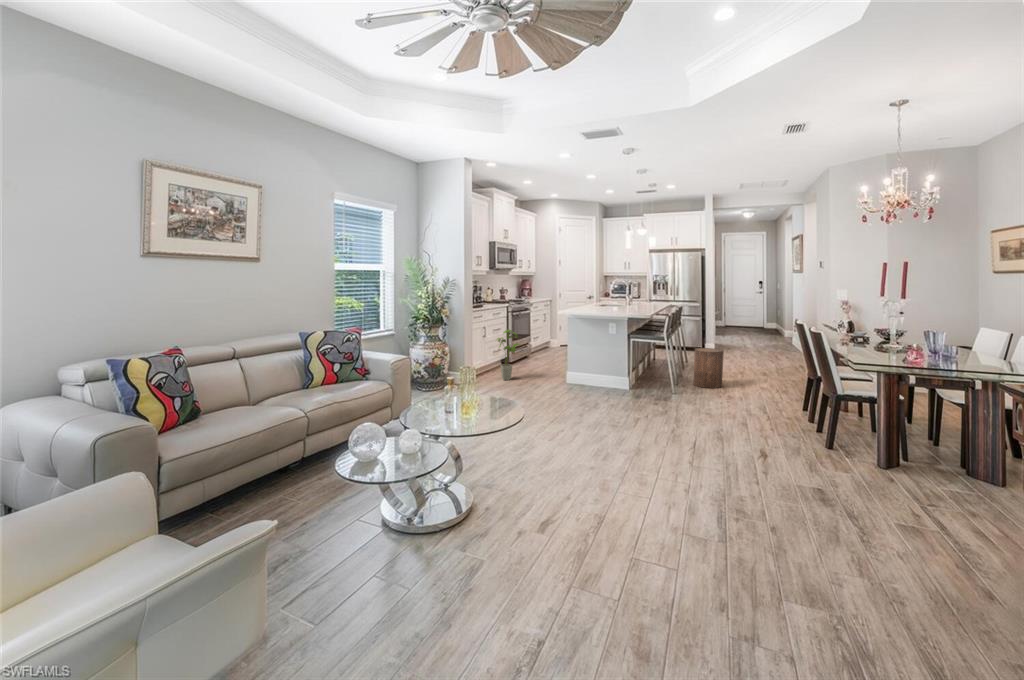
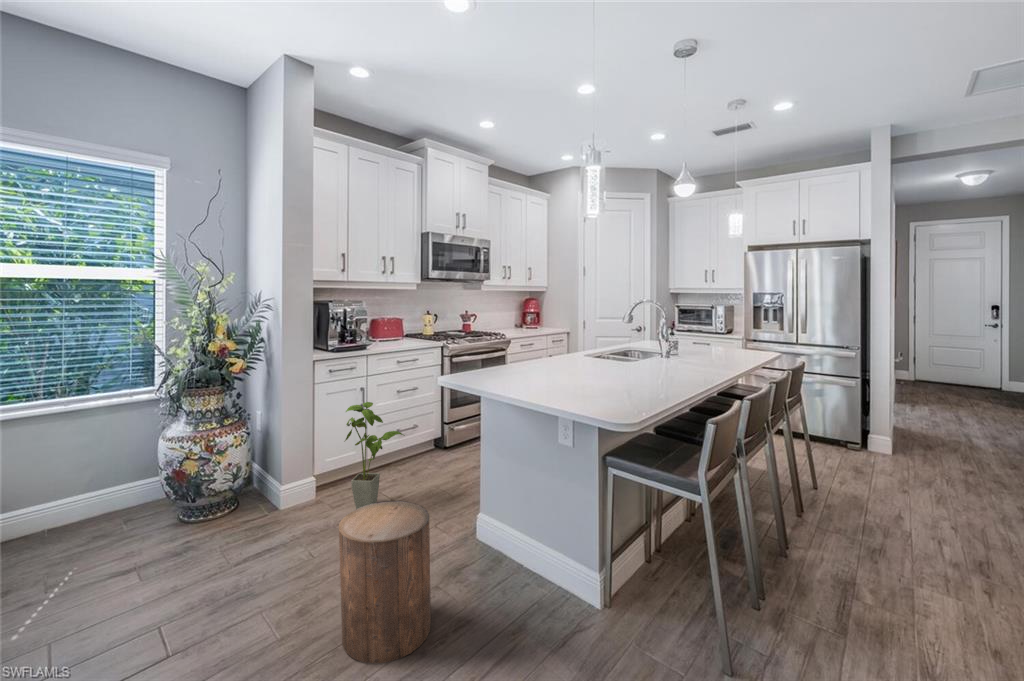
stool: present [693,348,724,388] -> present [339,501,431,663]

